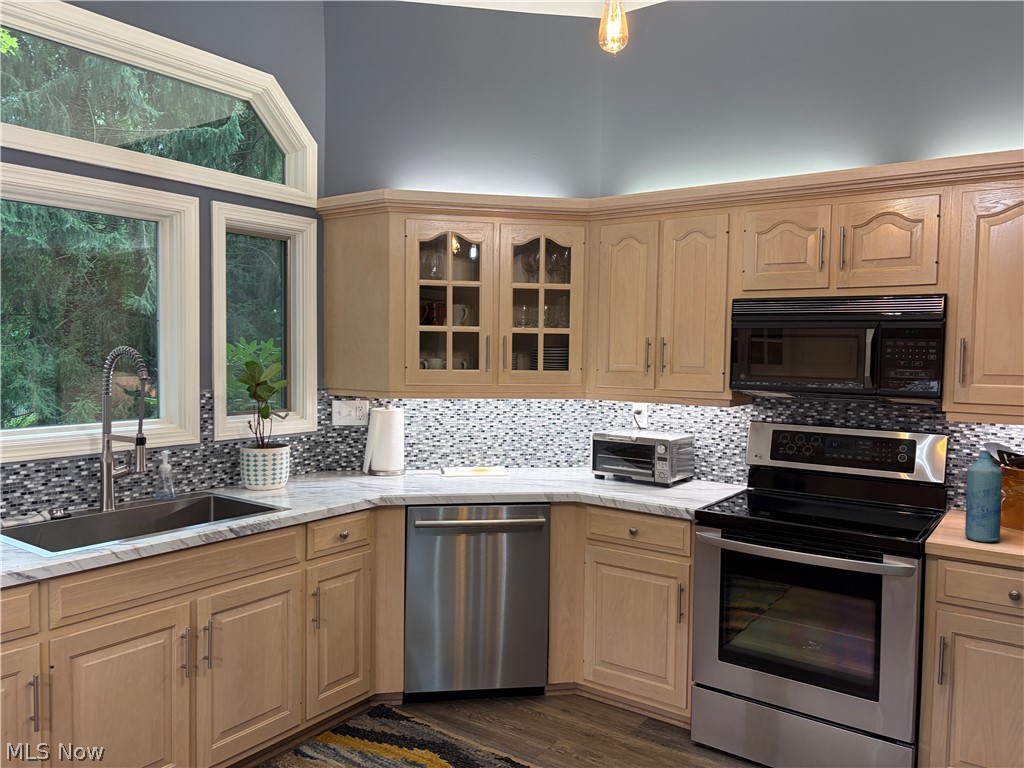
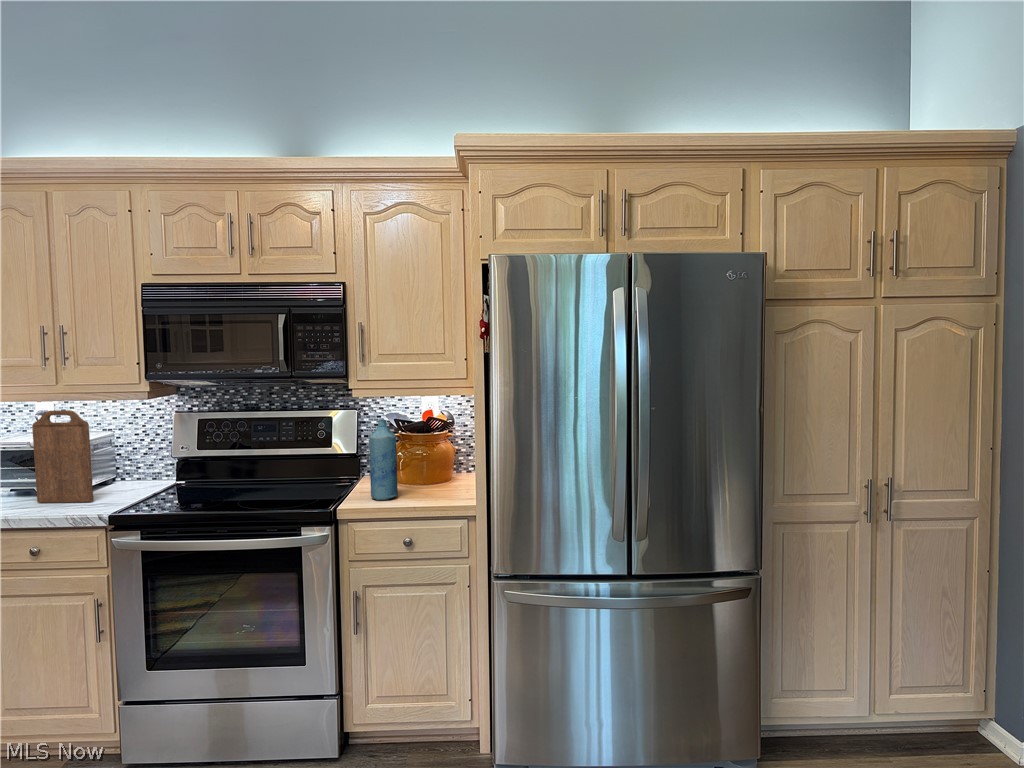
cutting board: none [642,412,685,495] -> present [32,410,93,503]

